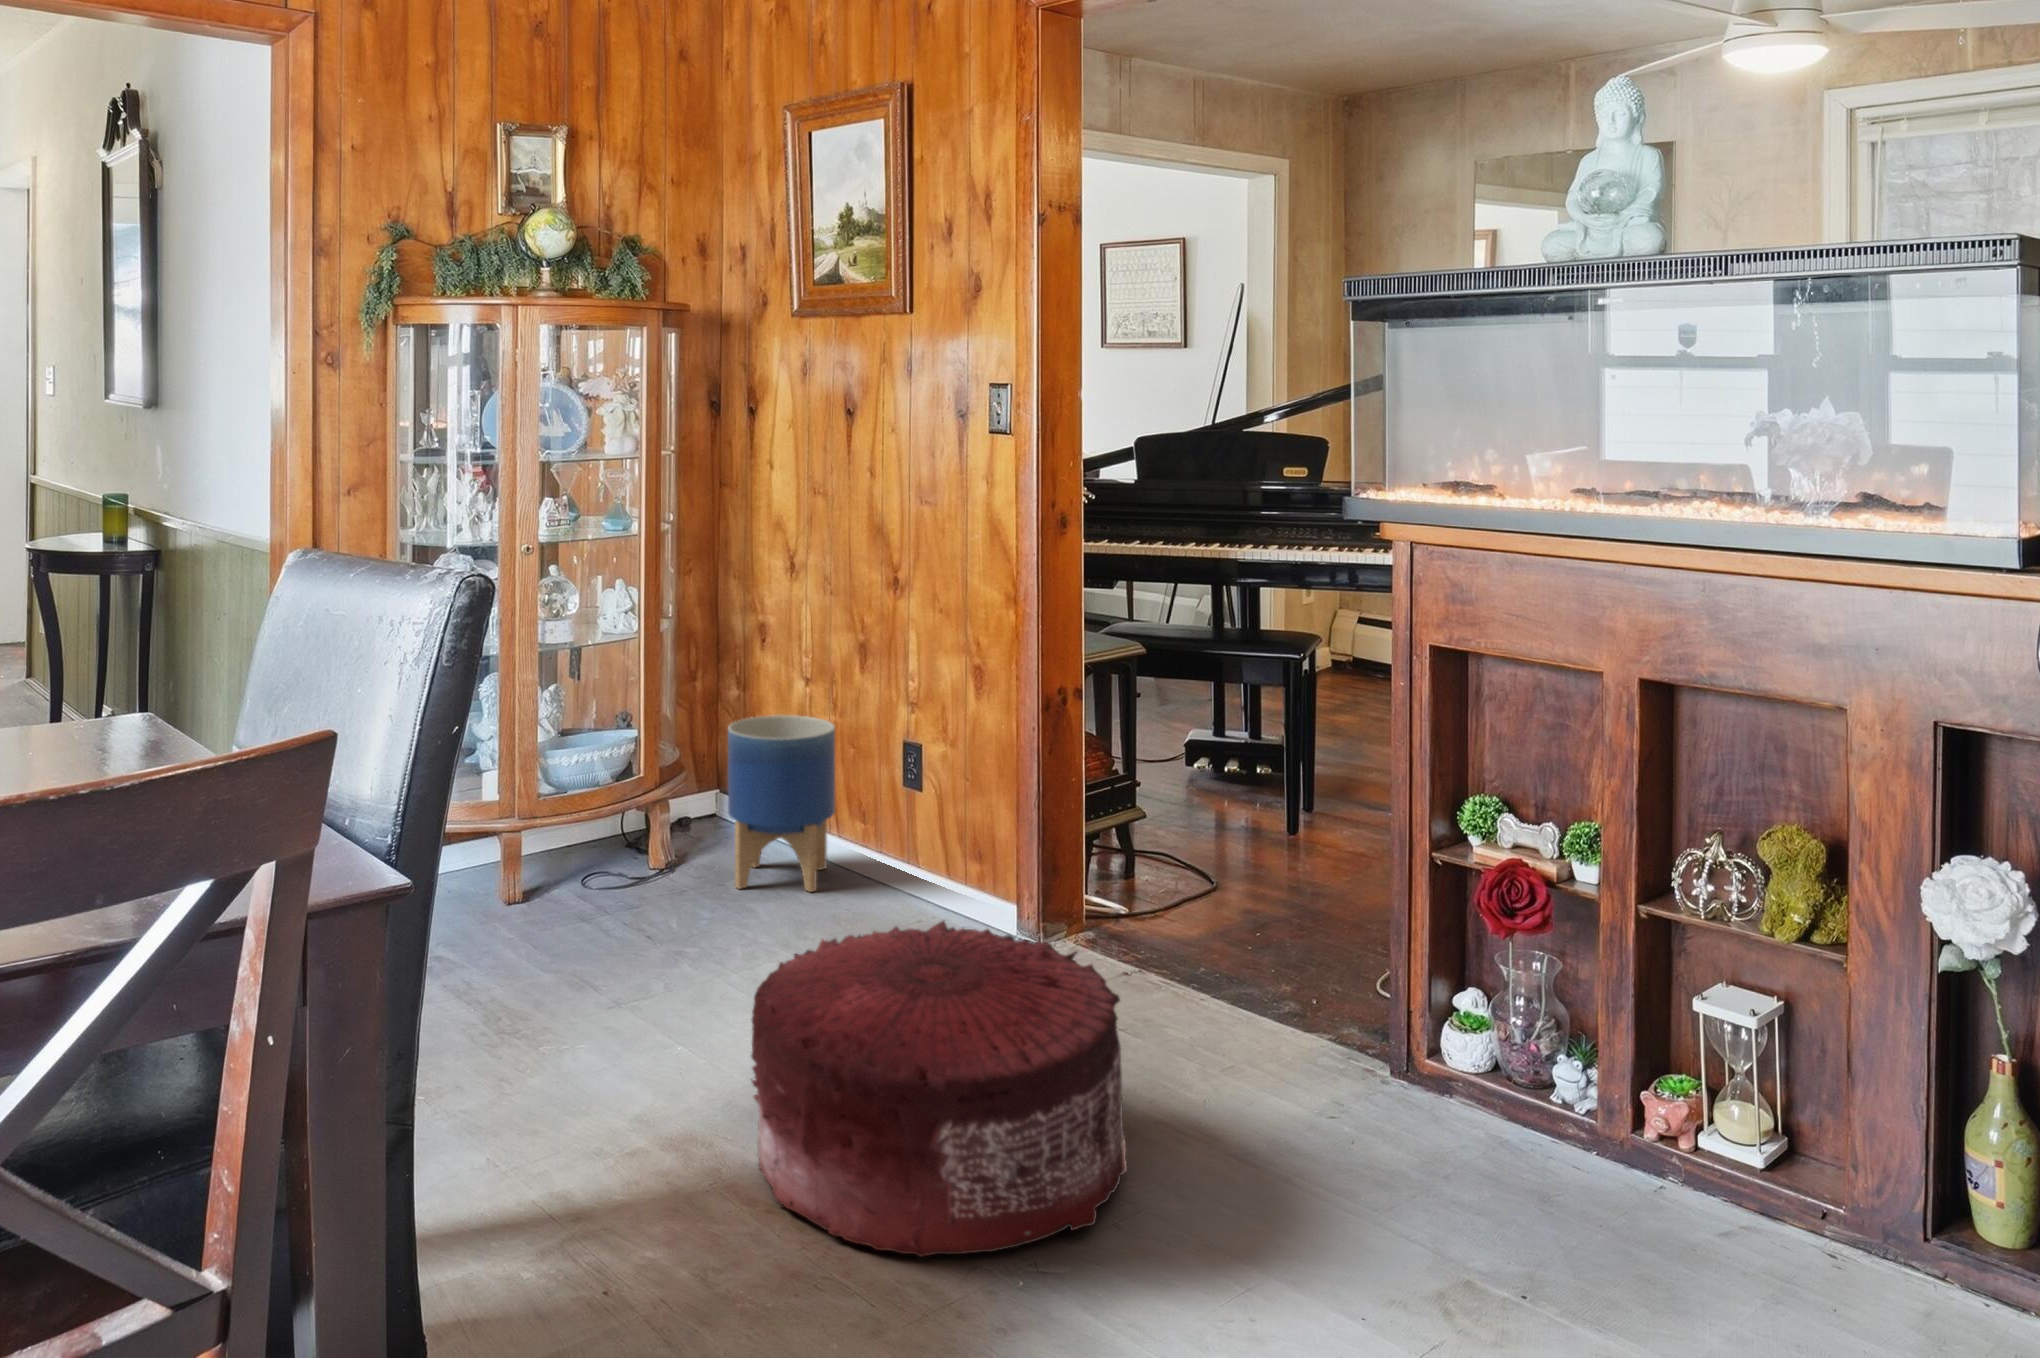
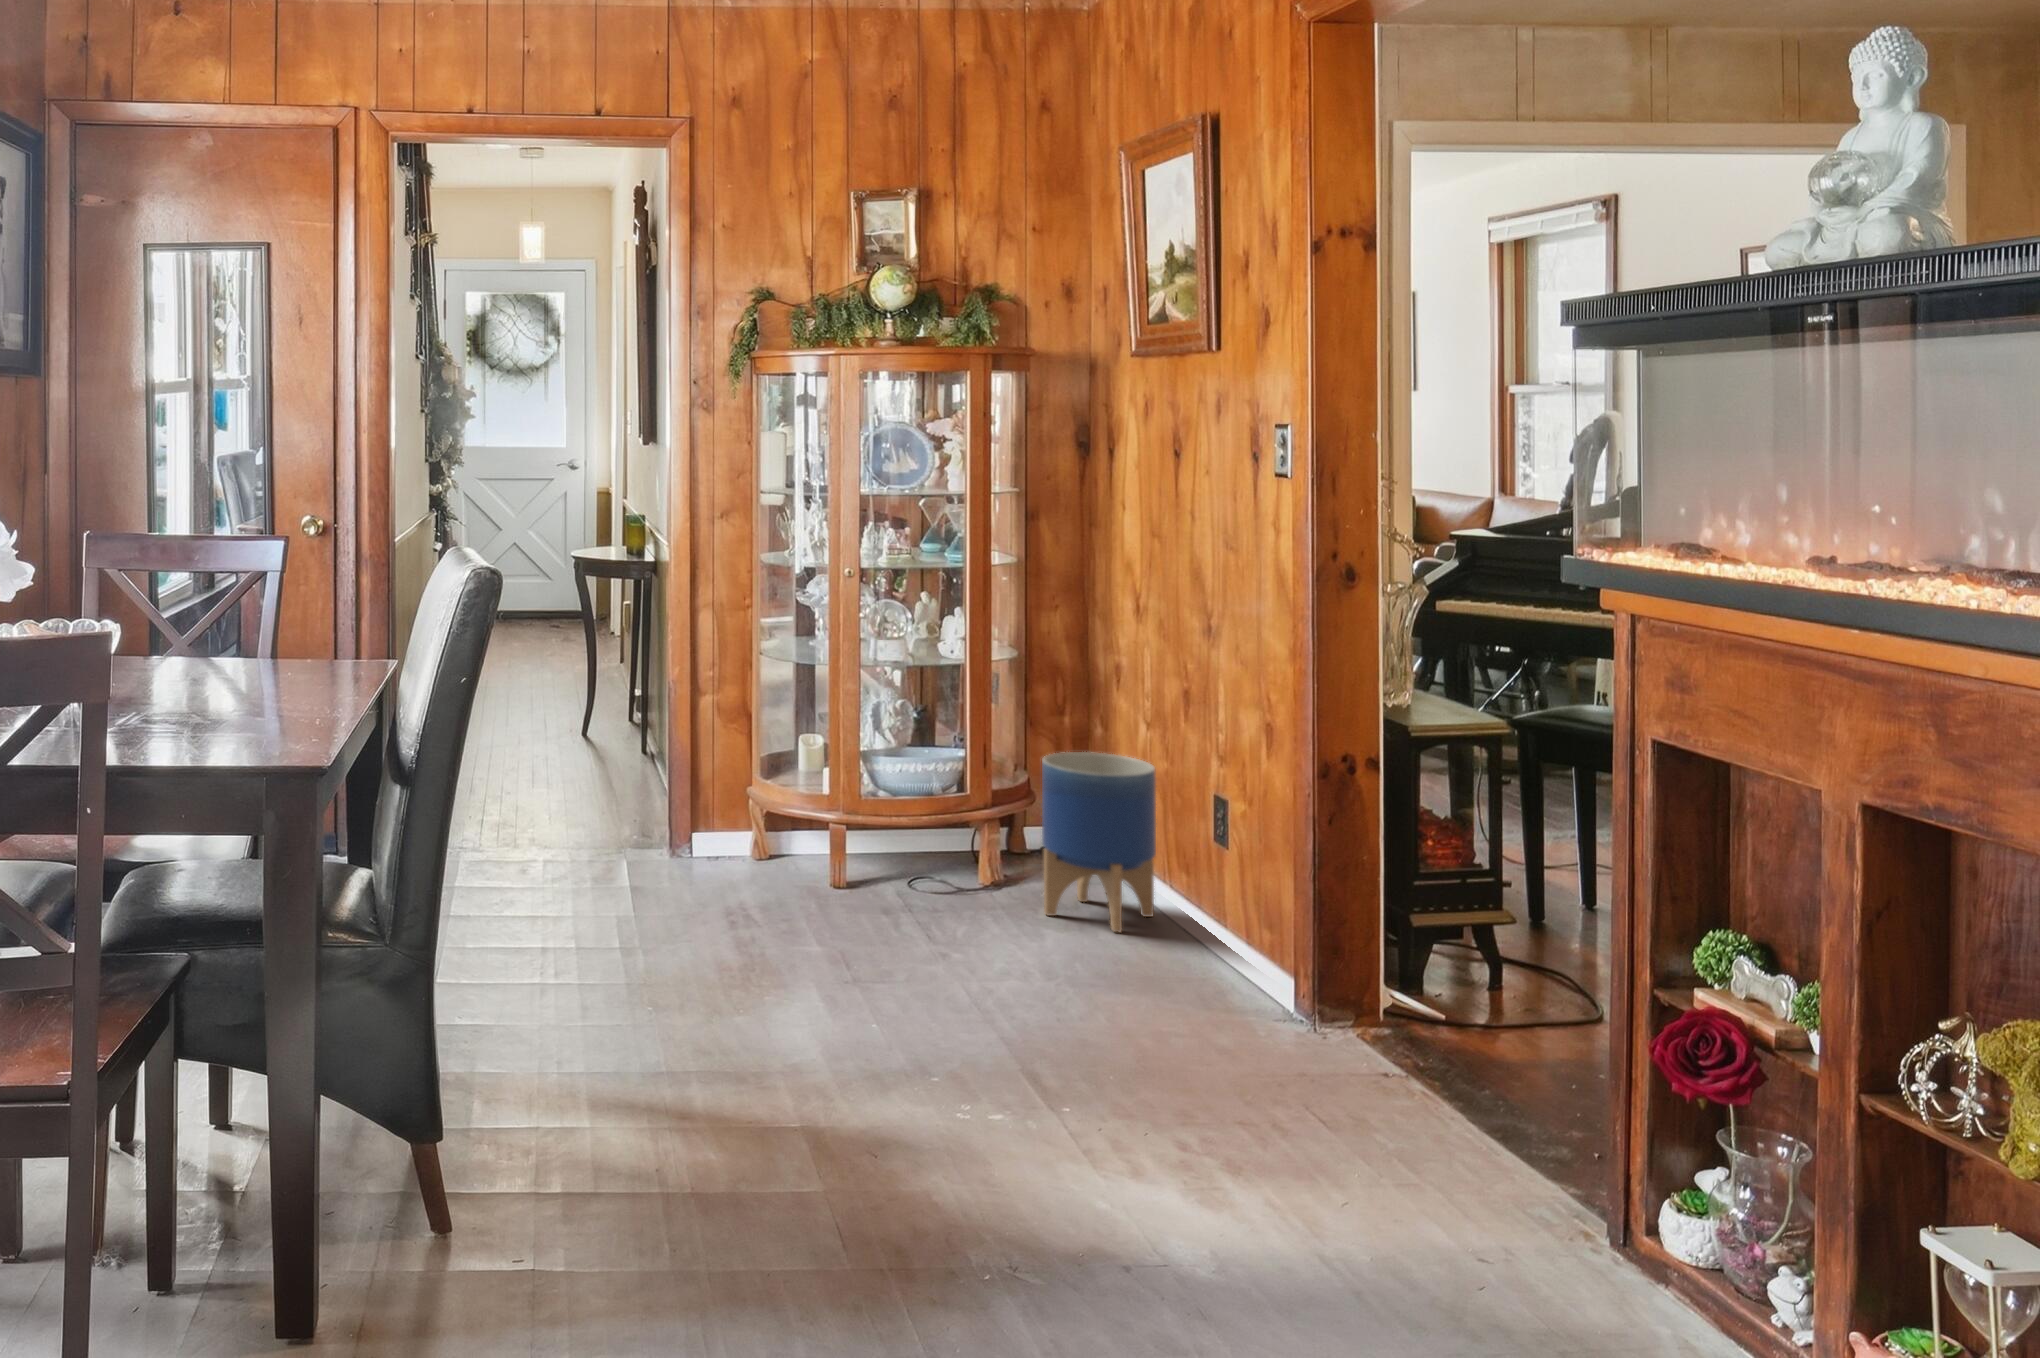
pouf: present [751,921,1127,1257] -> none [808,932,1197,1247]

